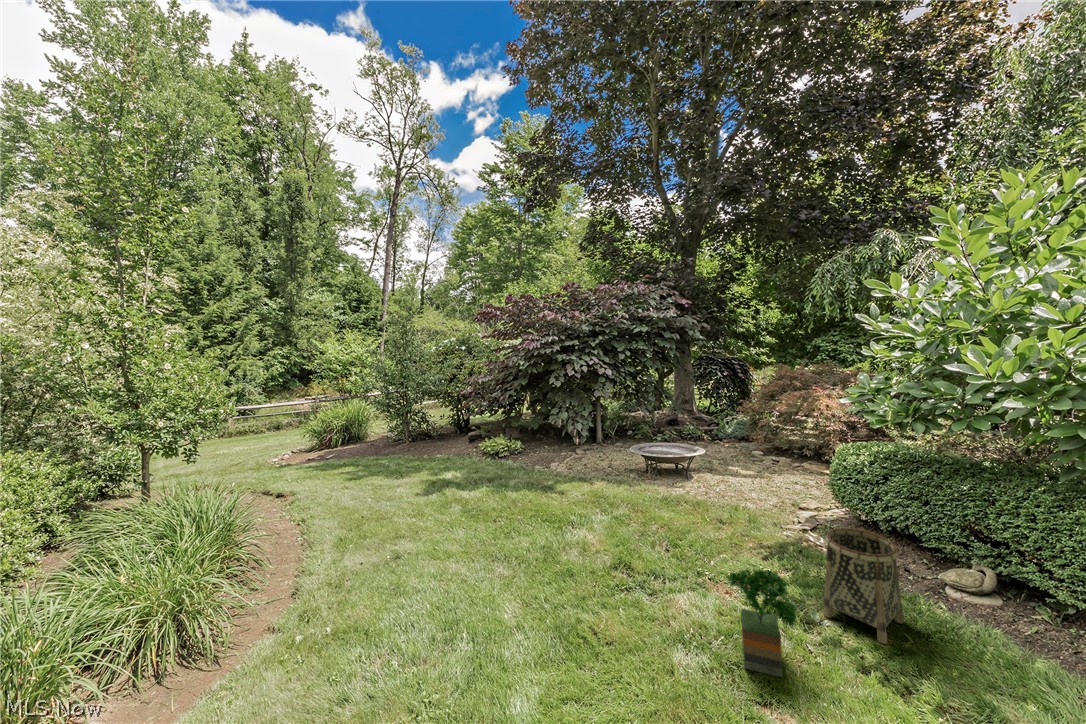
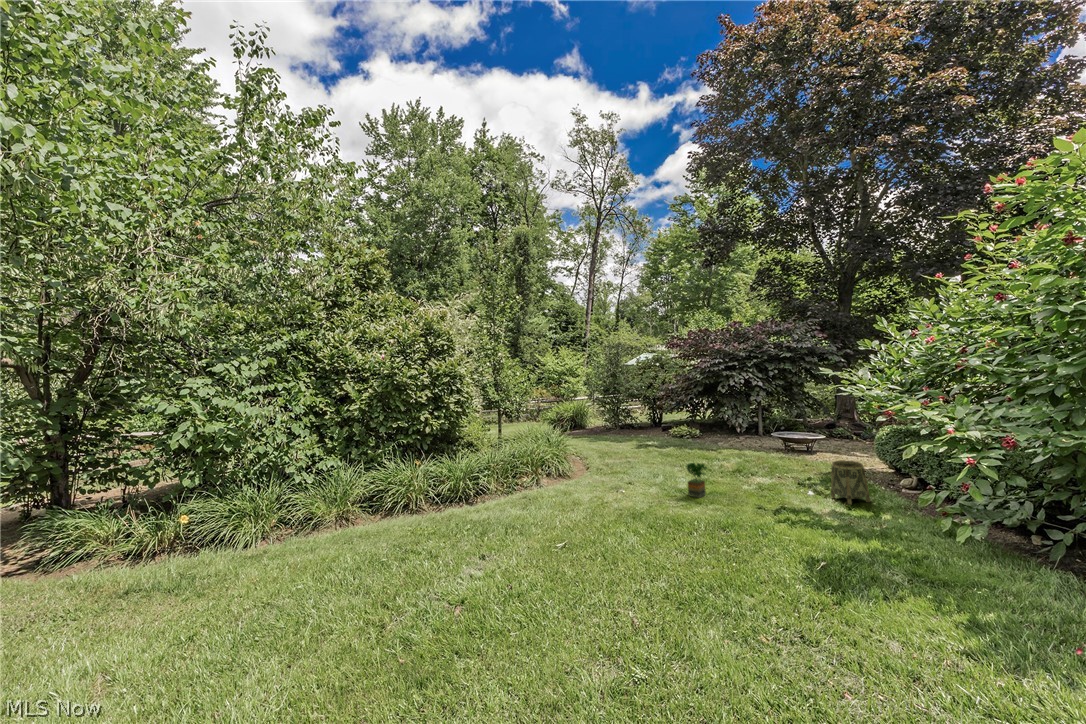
potted tree: present [728,568,797,677] -> present [687,463,707,498]

